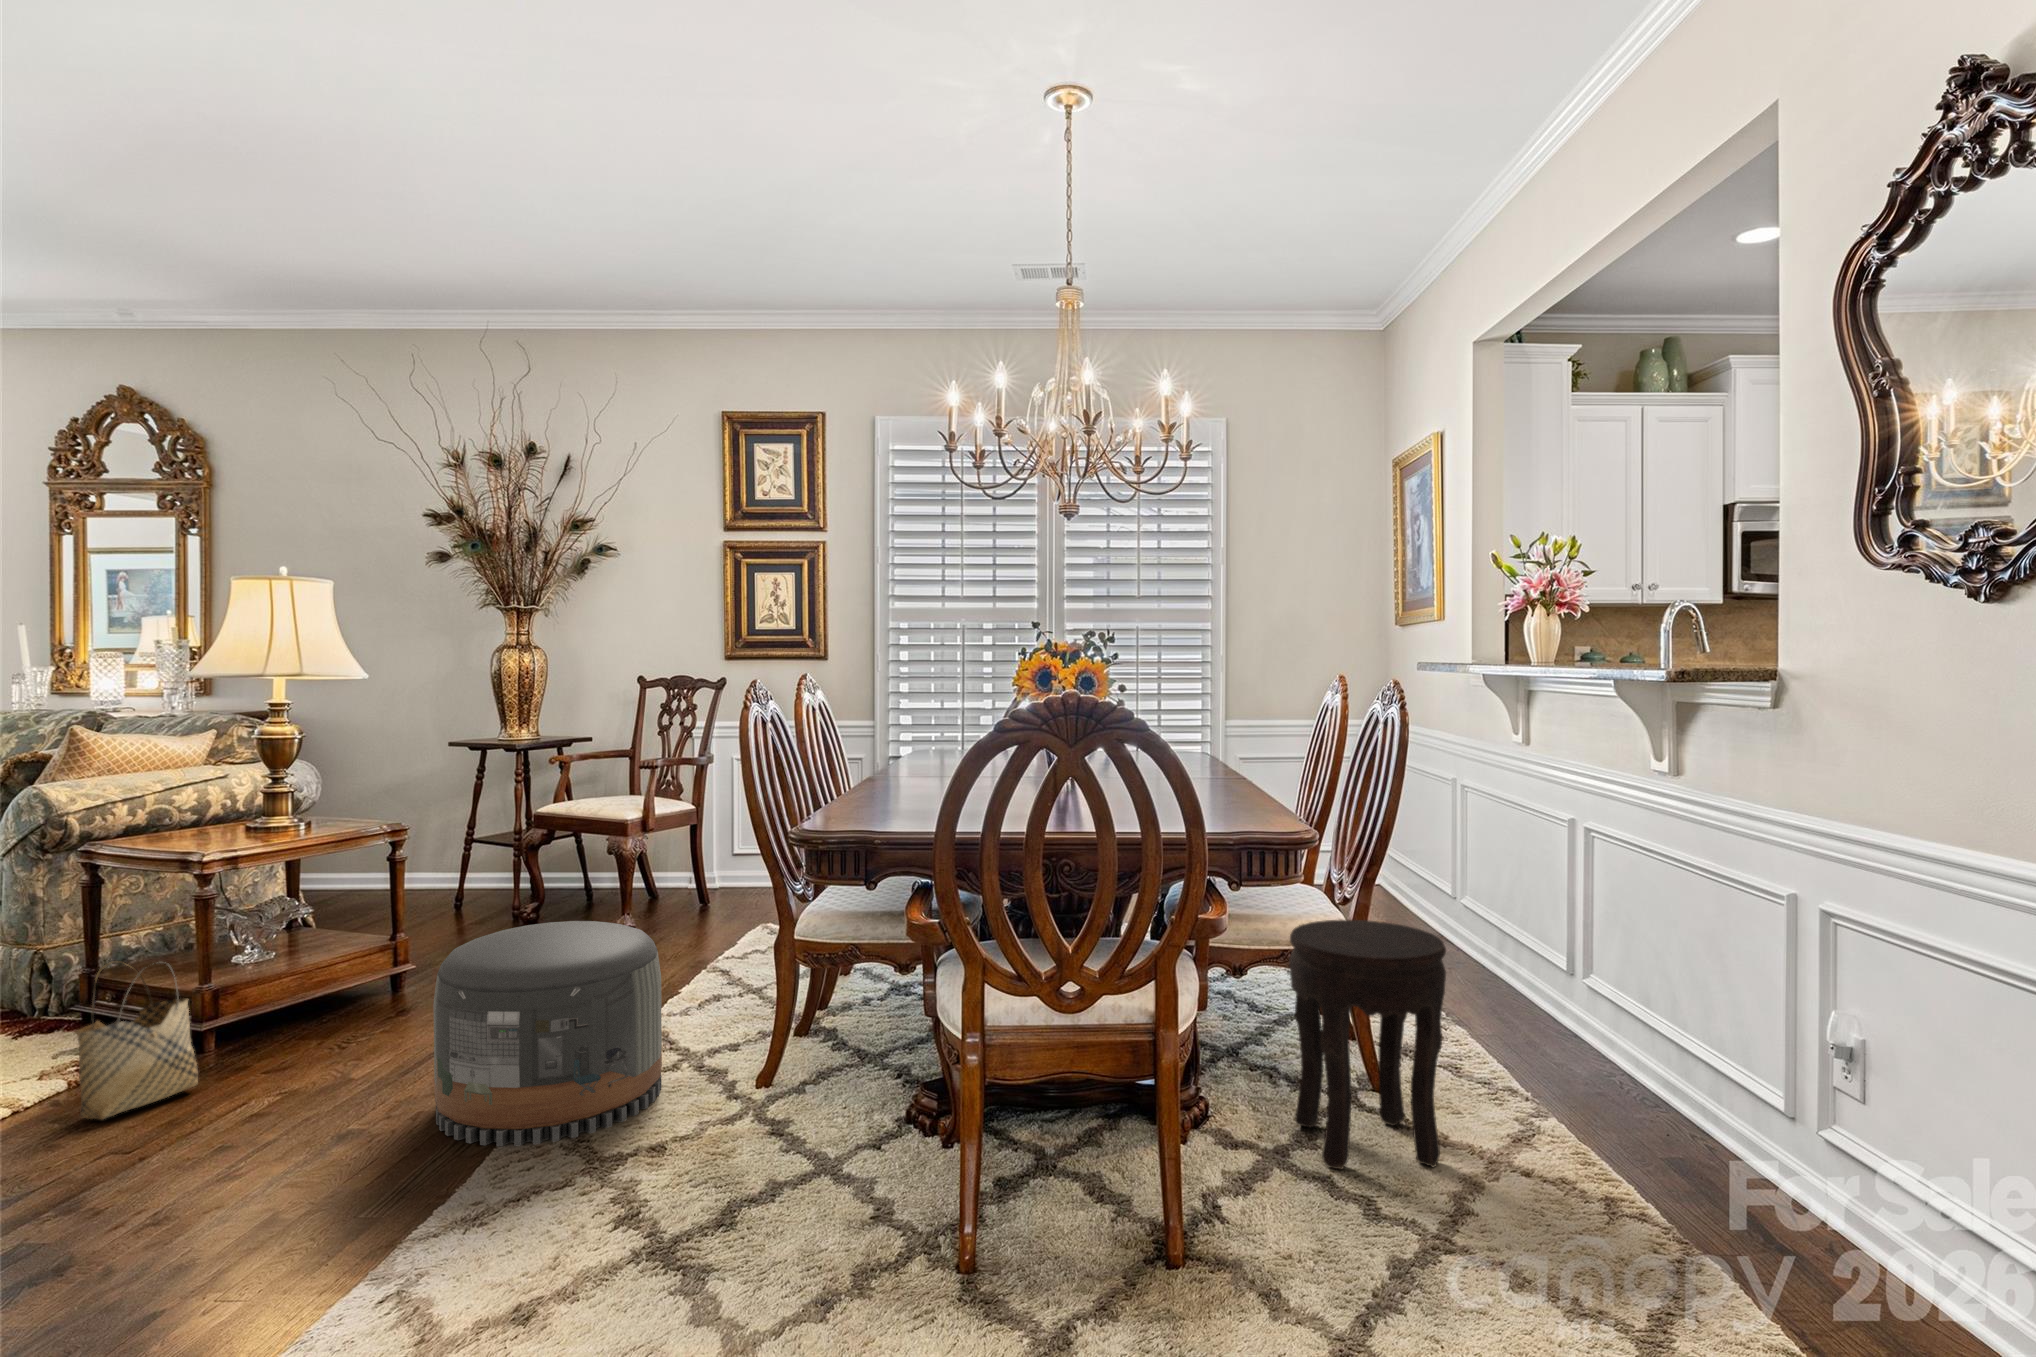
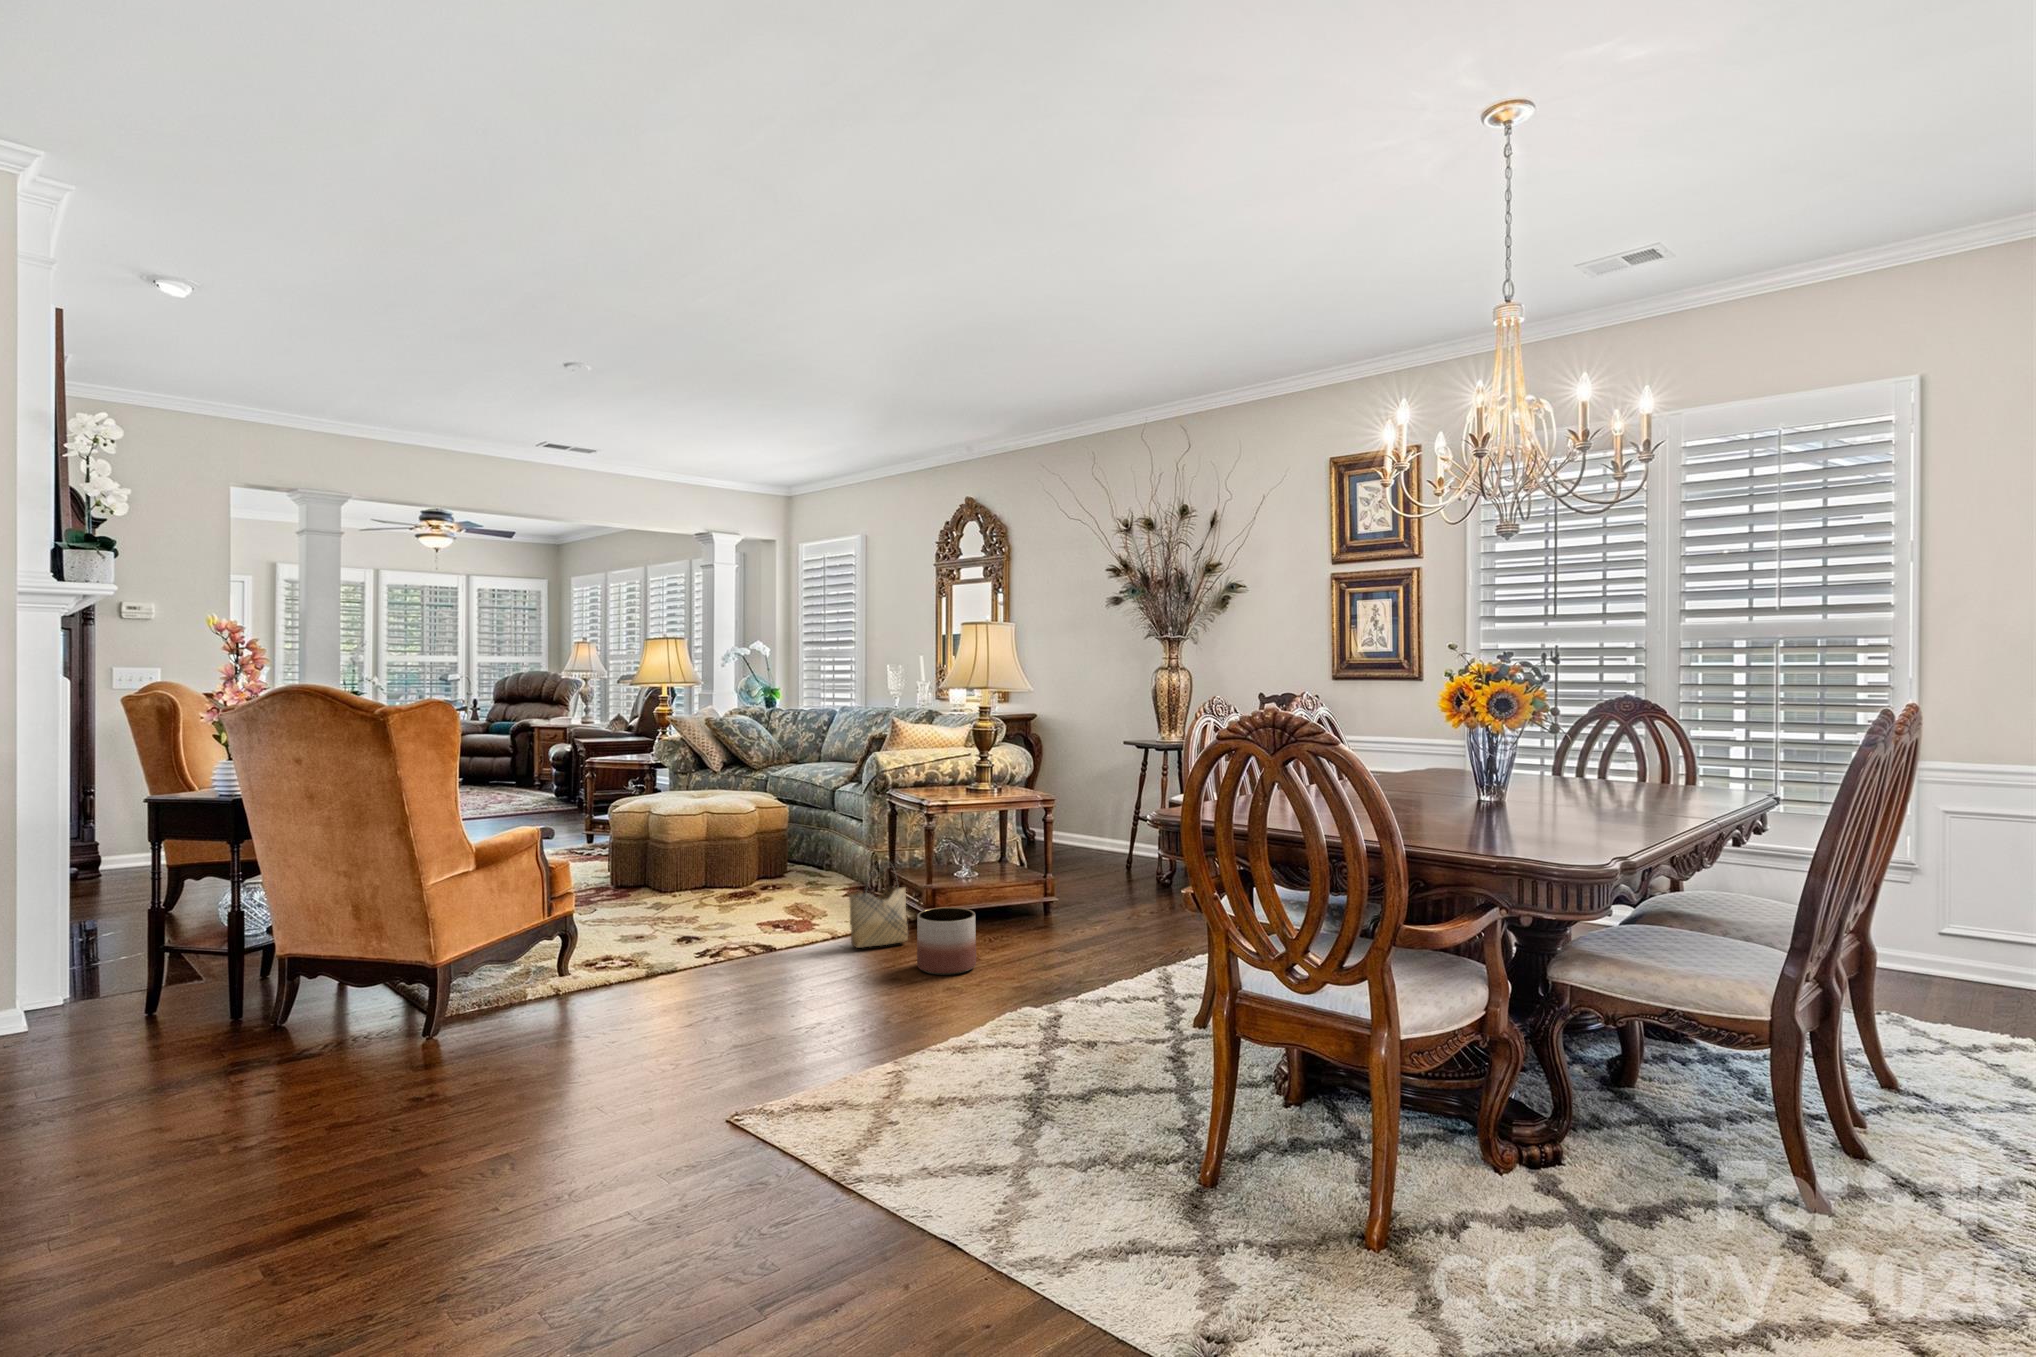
side table: present [1289,920,1446,1169] -> none [1634,983,1848,1301]
pouf: present [434,921,662,1146] -> none [992,871,1141,1023]
planter: none [256,1010,367,1125] -> present [917,907,976,975]

